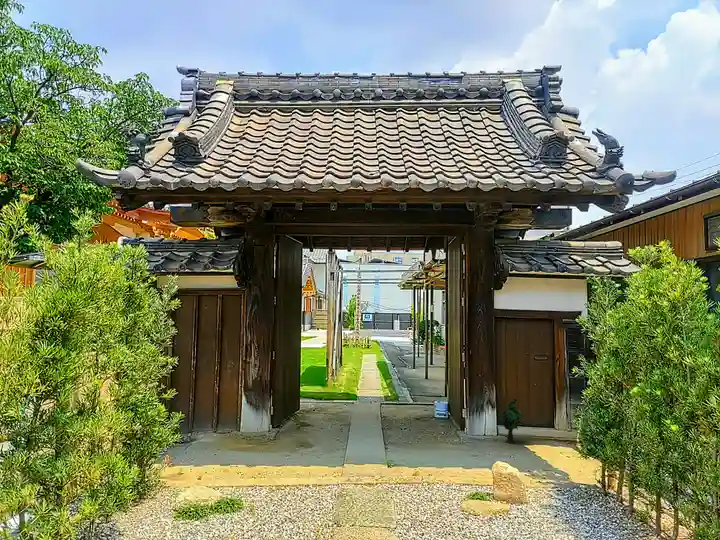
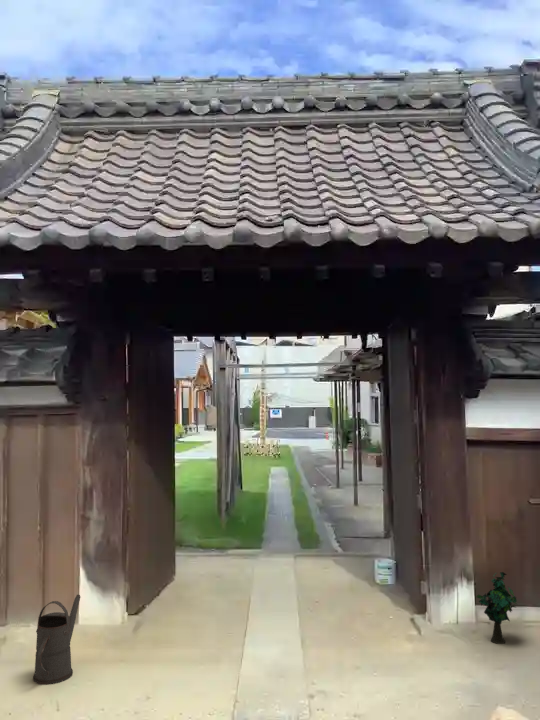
watering can: none [220,405,247,454] -> present [33,595,80,685]

